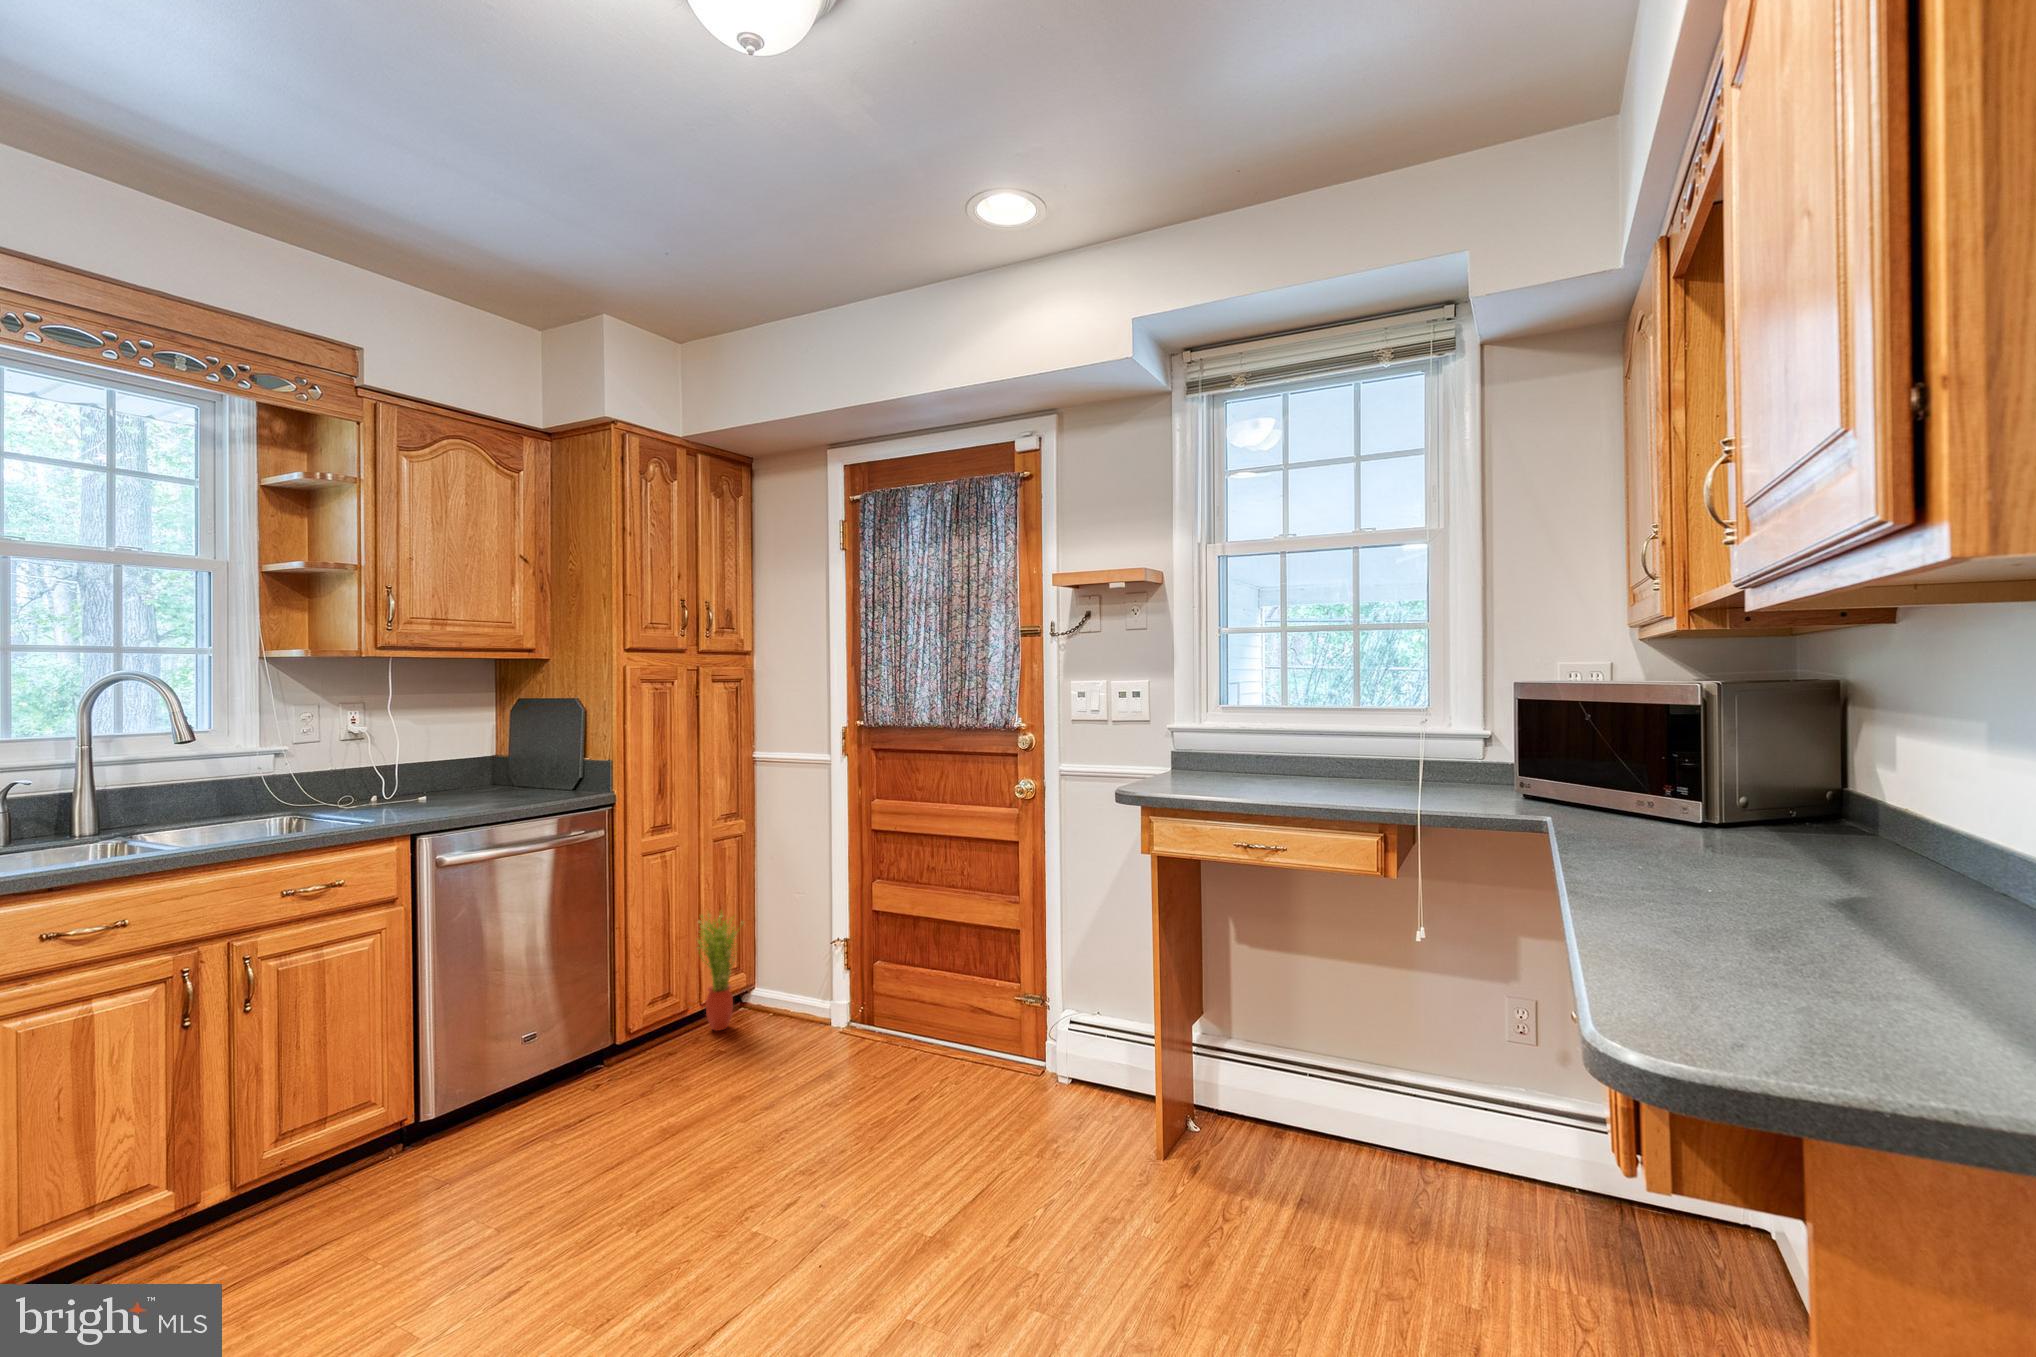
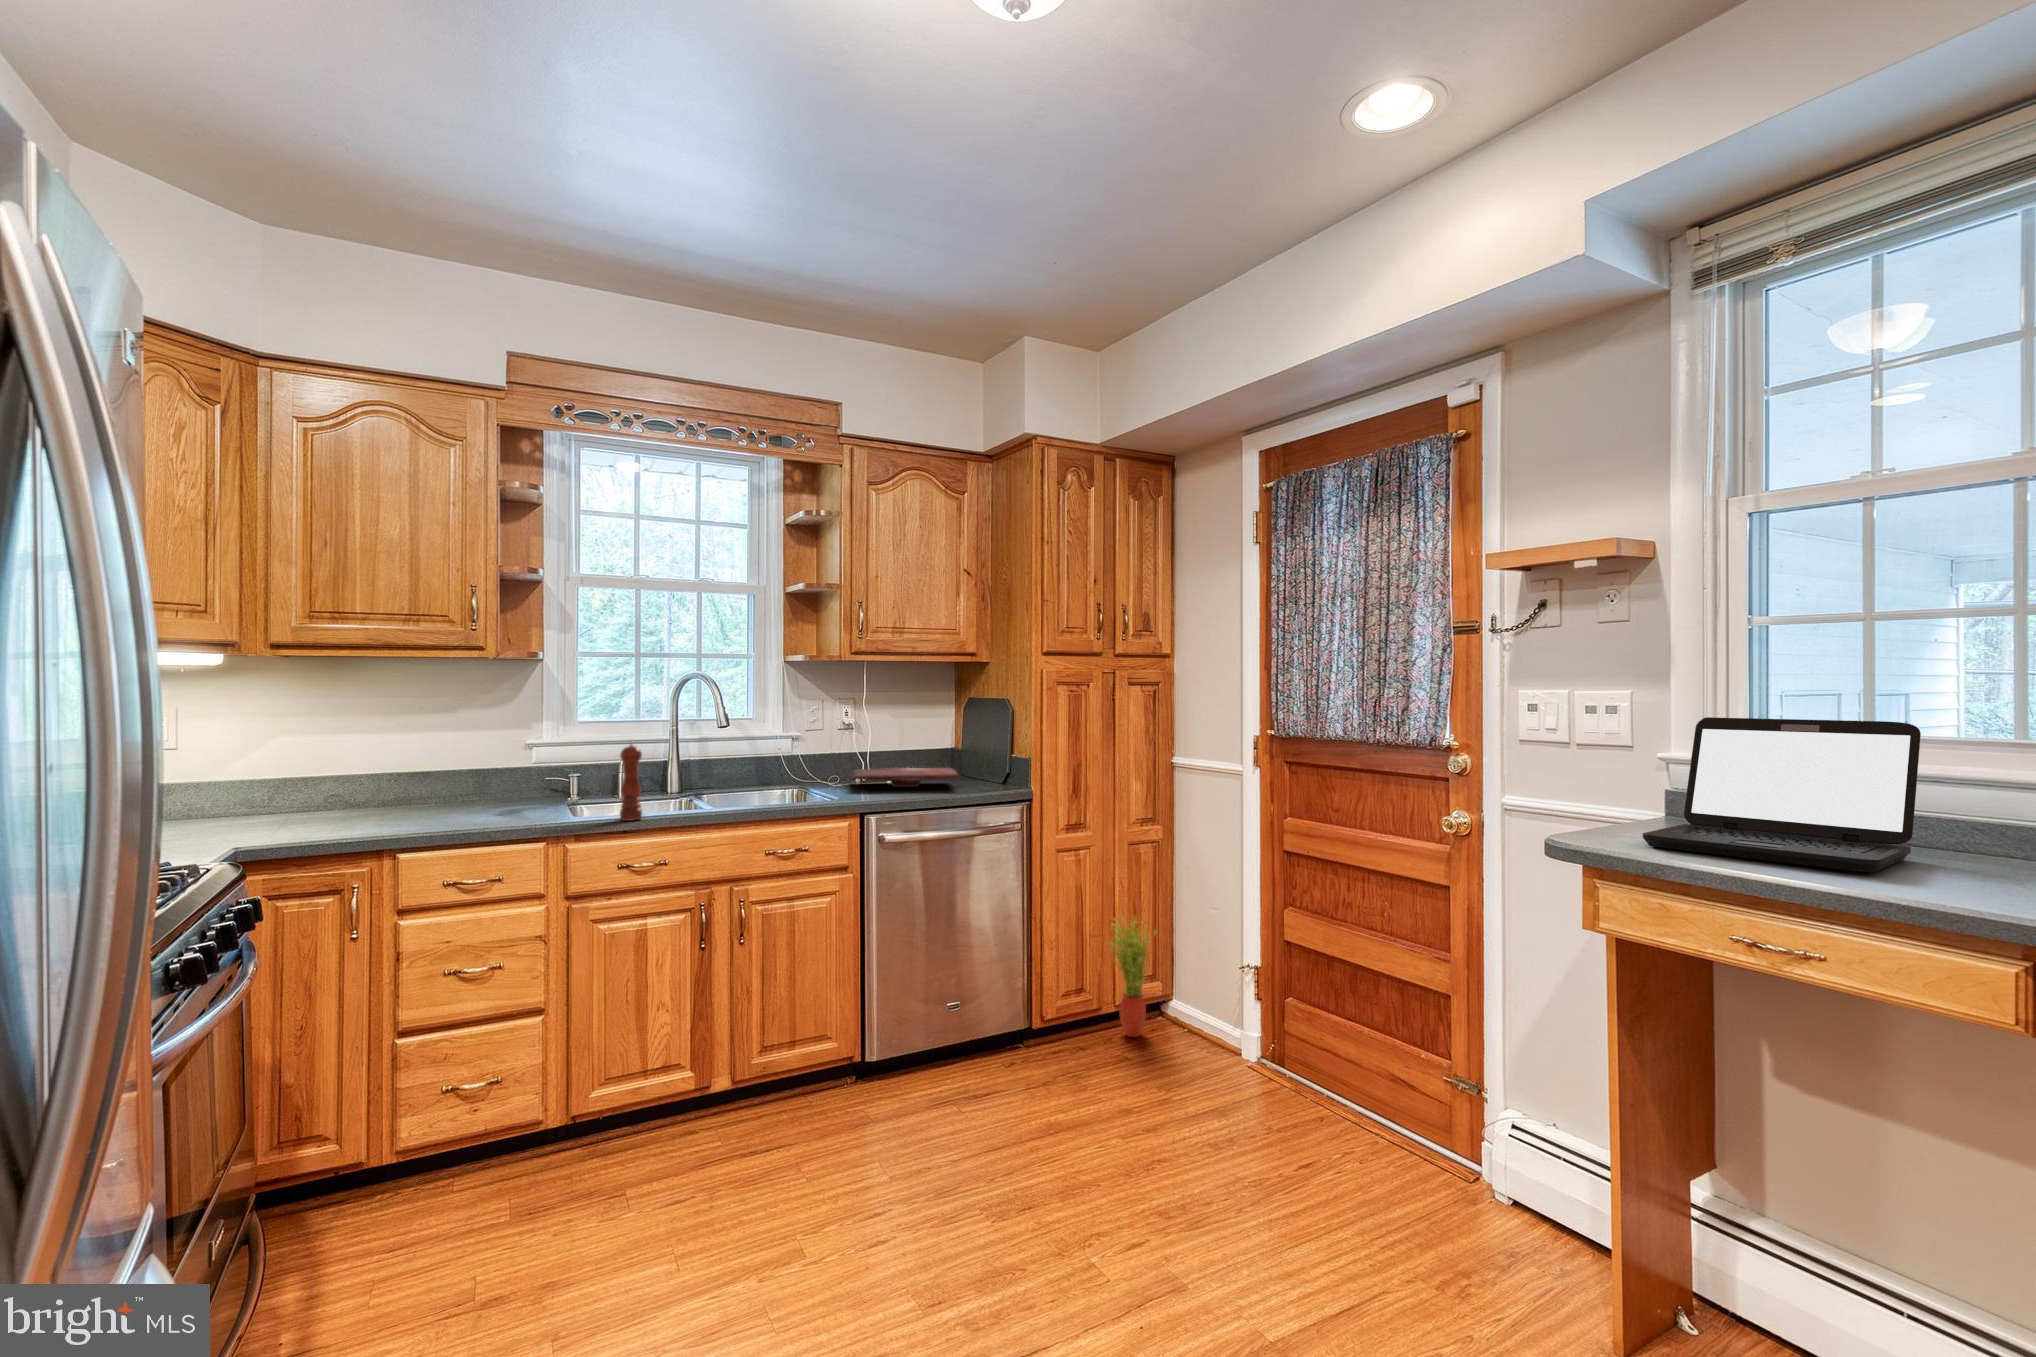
laptop: none [1180,697,1323,794] -> present [1643,717,1921,872]
pepper mill: none [53,758,93,867] -> present [620,741,642,821]
cutting board: none [373,776,525,801] -> present [854,768,959,787]

